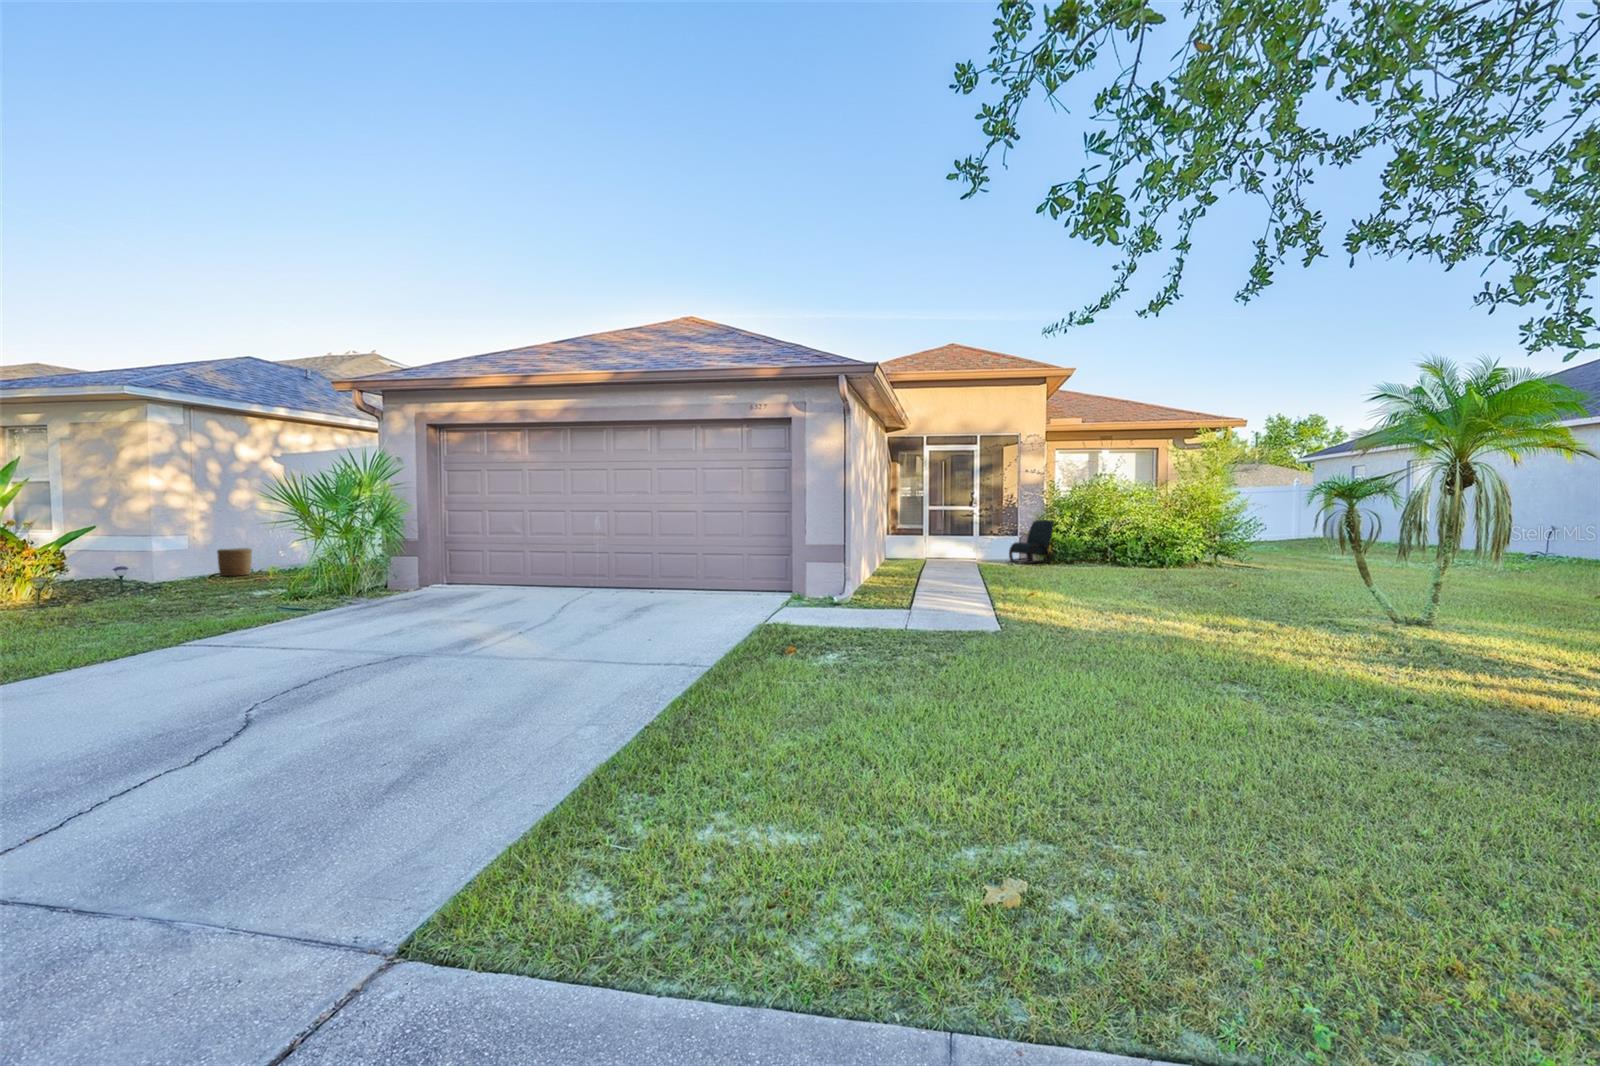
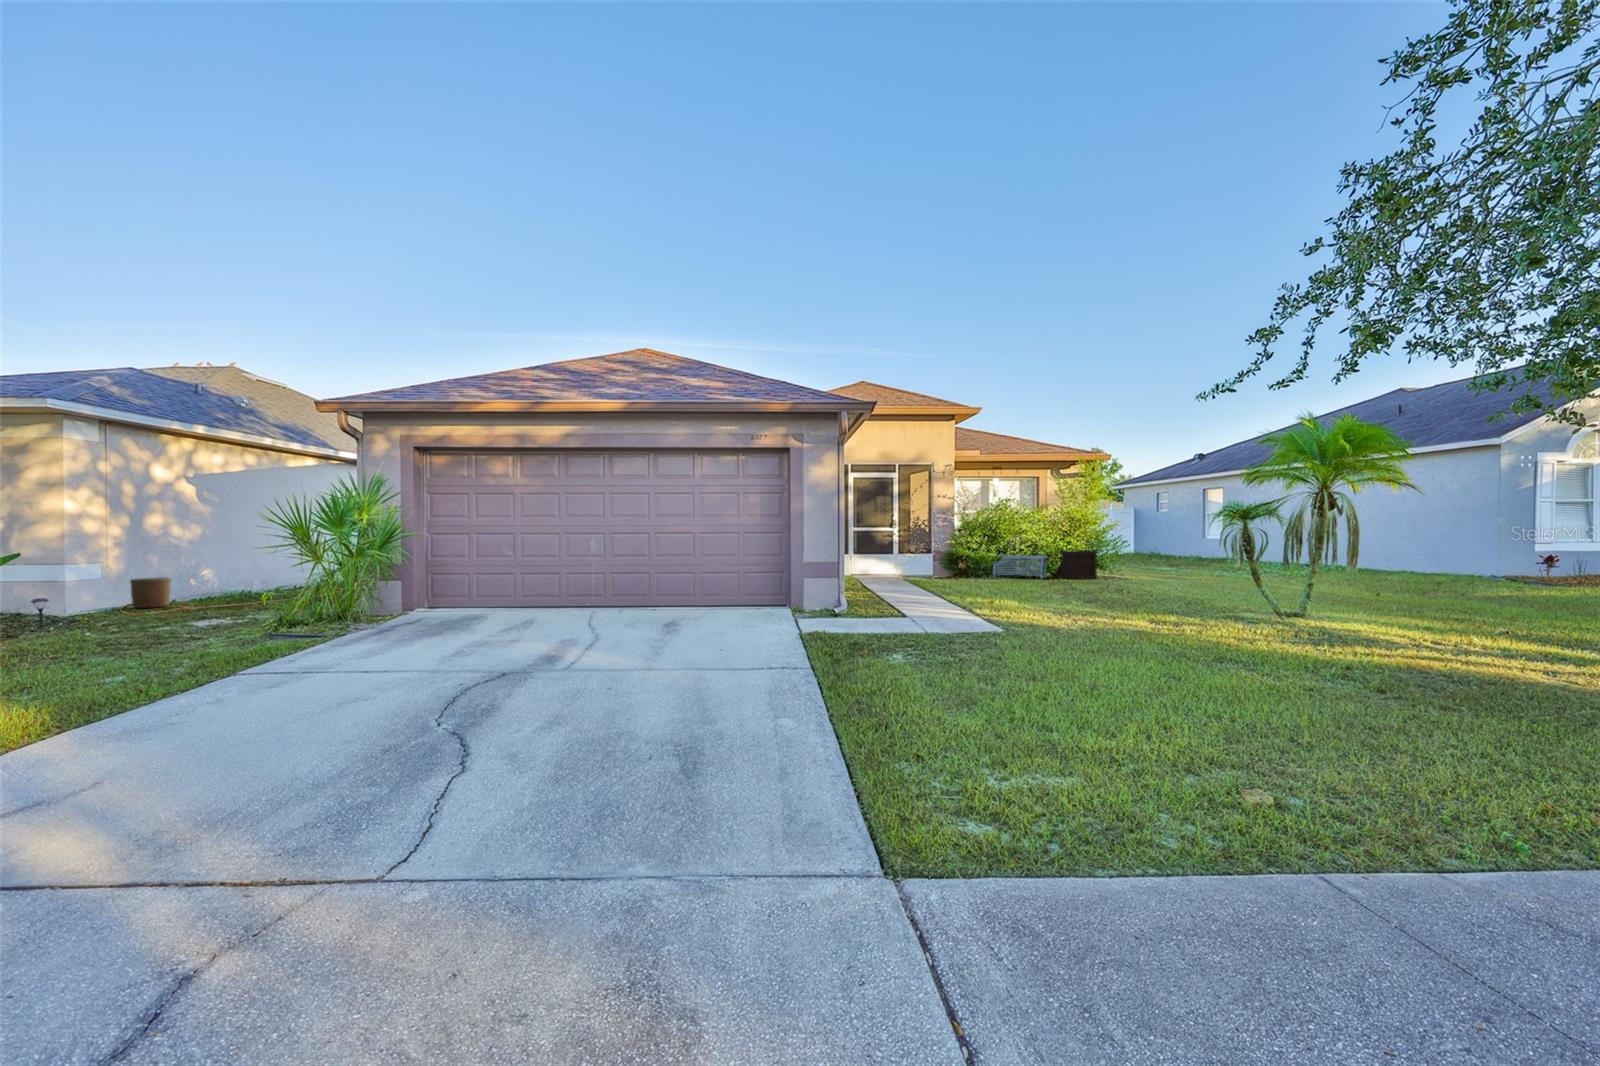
lounge chair: present [1009,520,1054,564] -> none [926,539,964,577]
wooden crate: none [1167,535,1219,570] -> present [1056,550,1097,579]
storage bench: none [1086,539,1156,569] -> present [993,556,1046,578]

